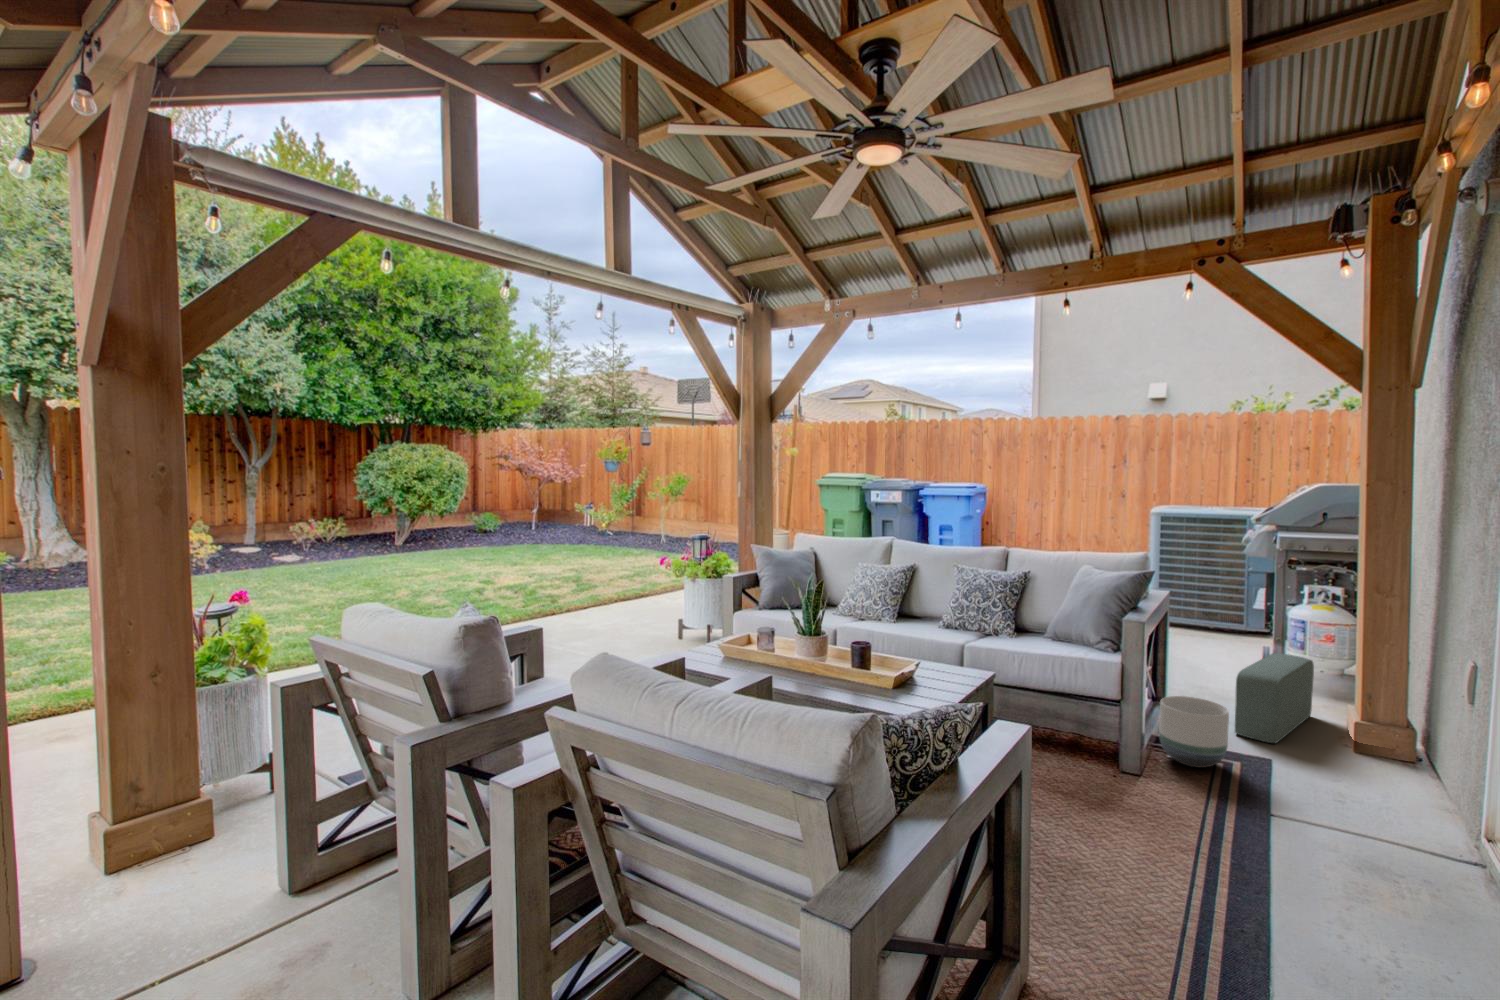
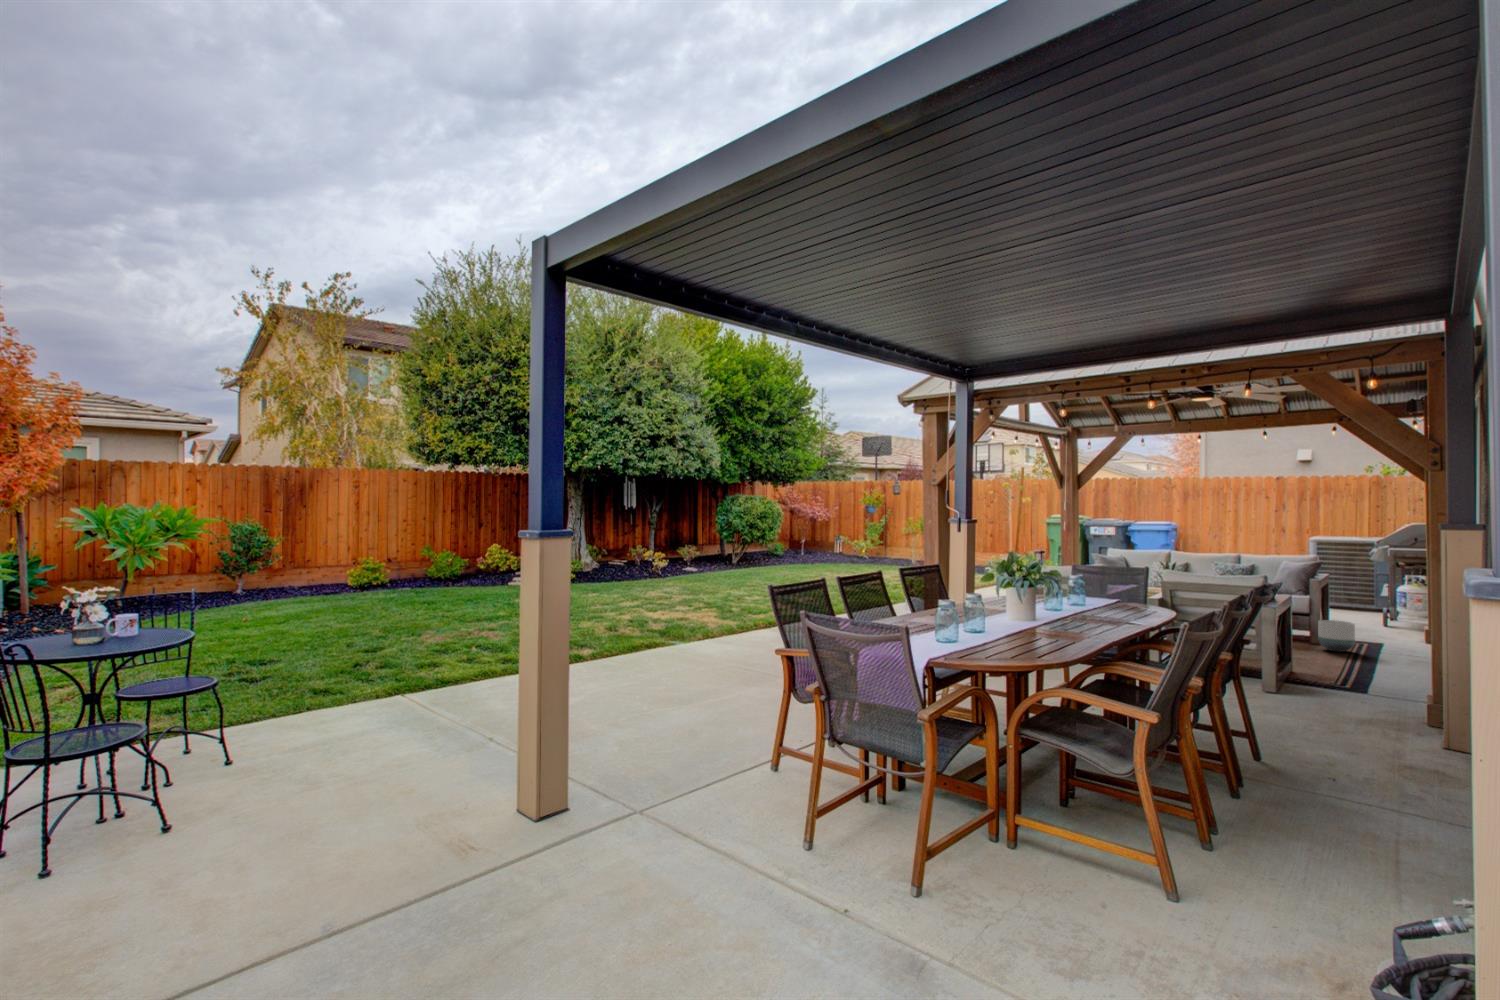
pouf: present [1235,653,1314,743] -> none [1361,608,1408,648]

